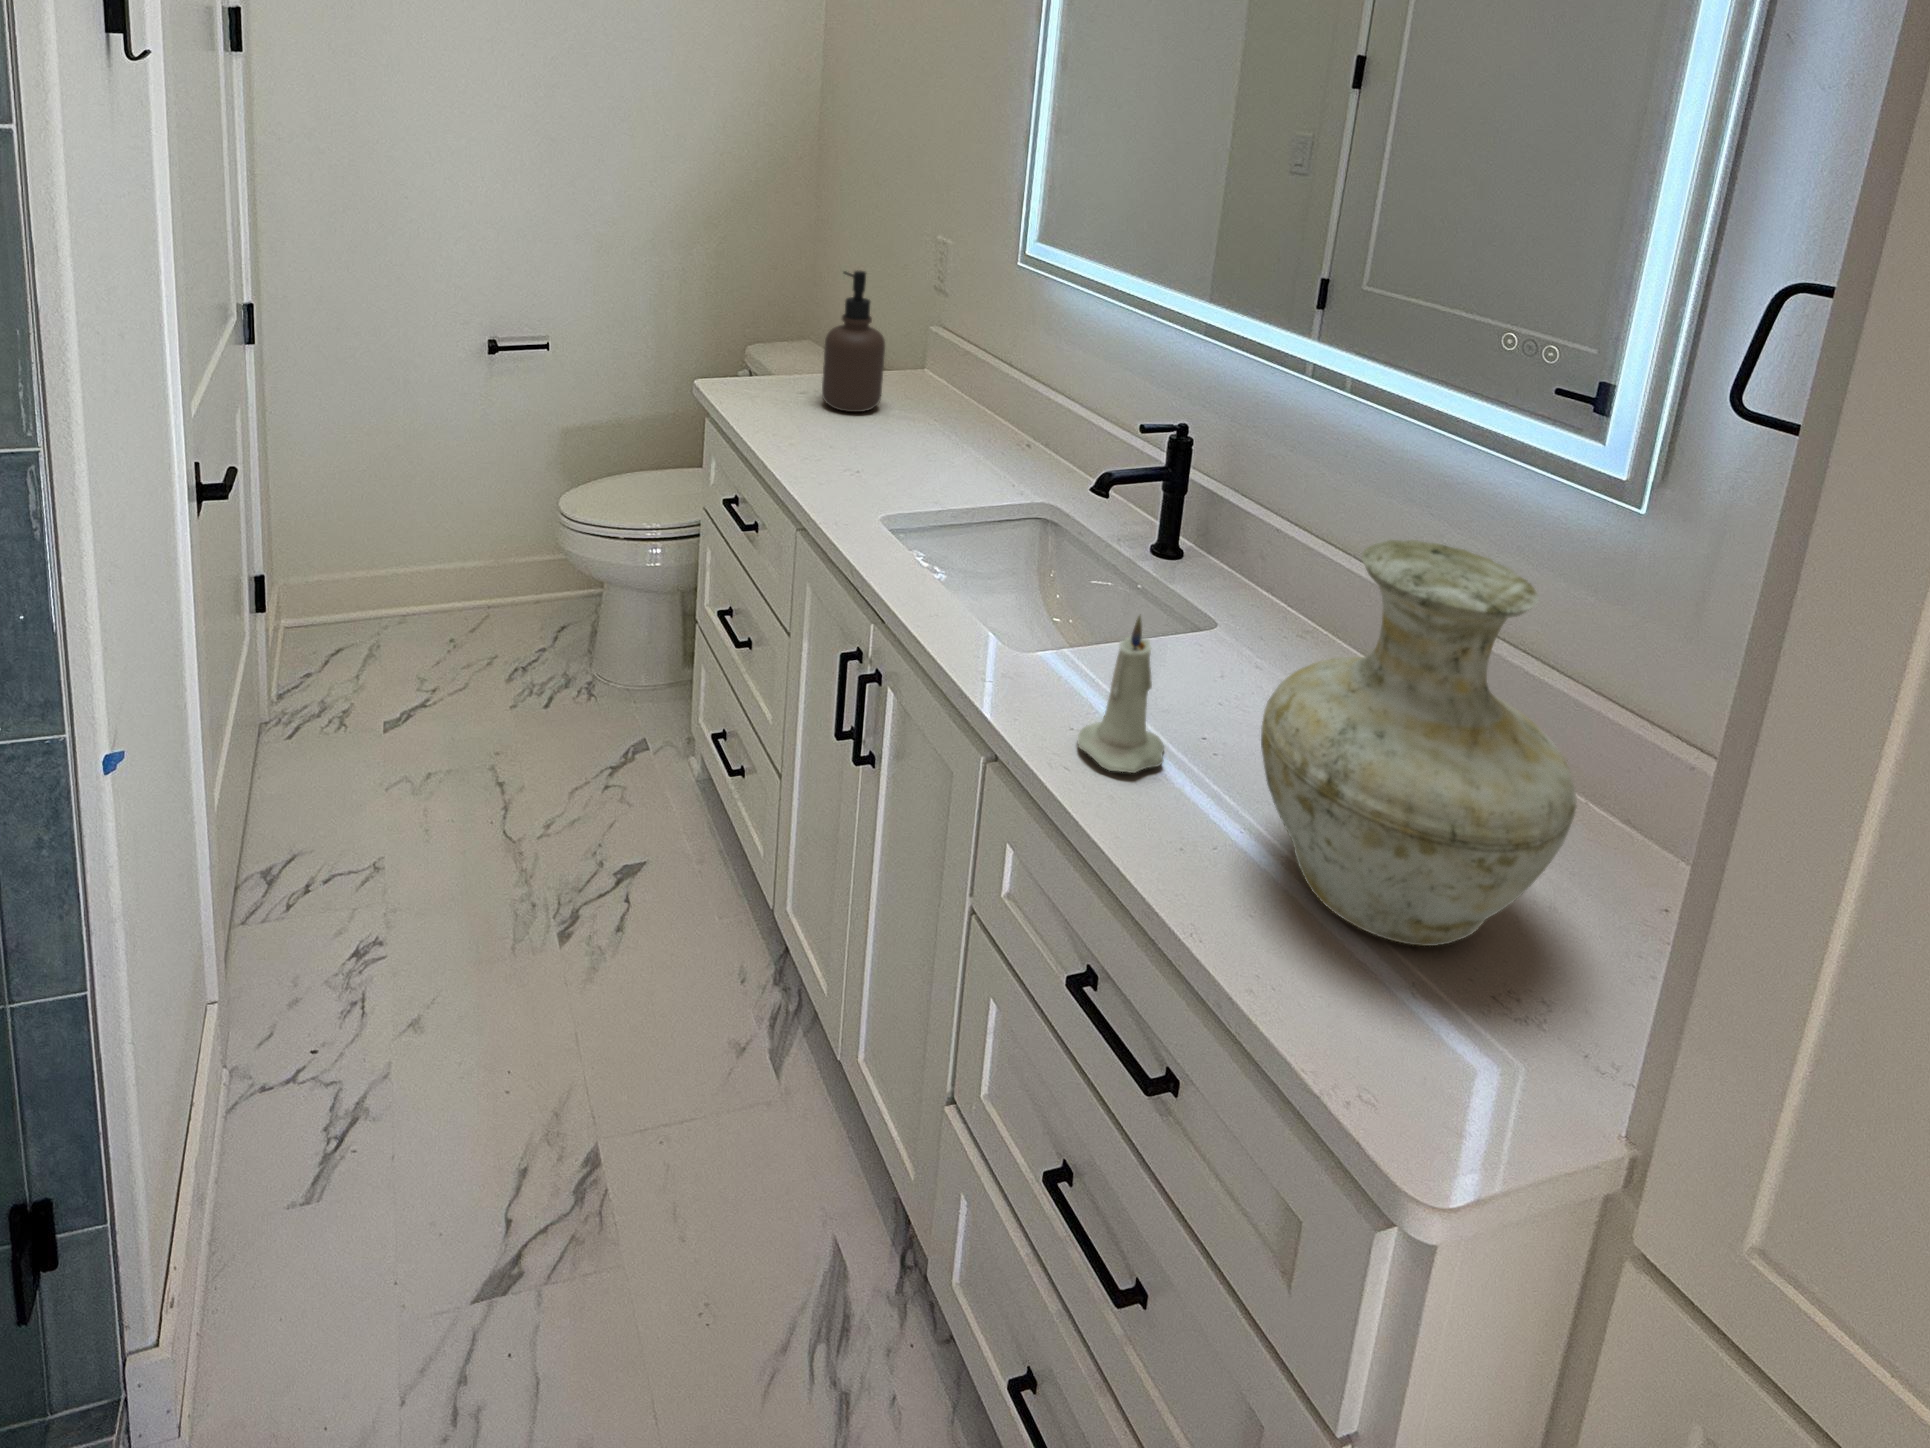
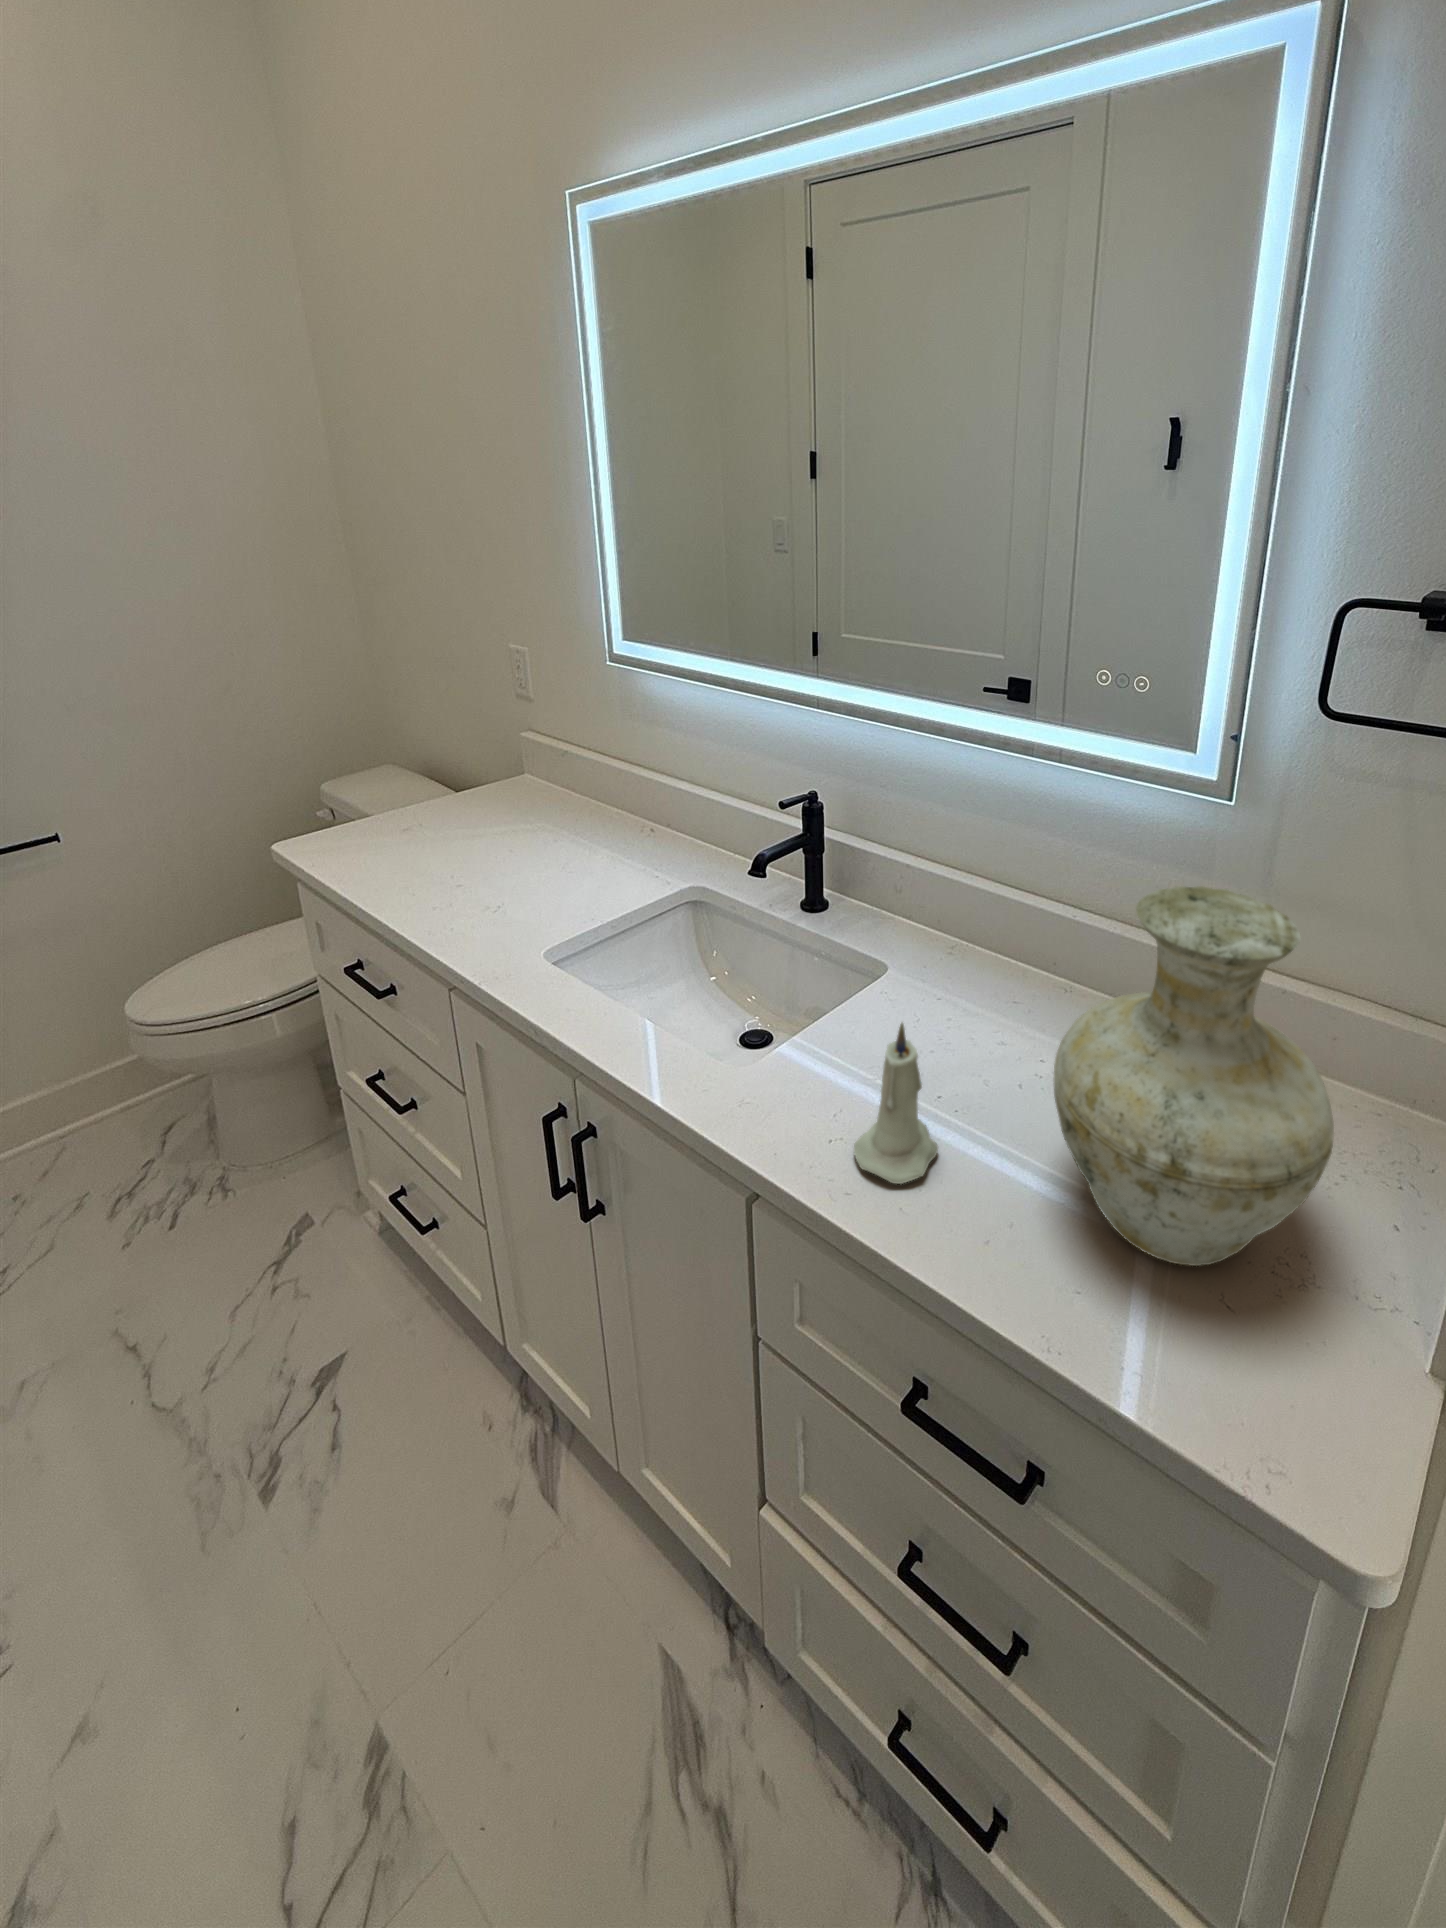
soap dispenser: present [822,270,885,412] -> none [424,698,498,843]

